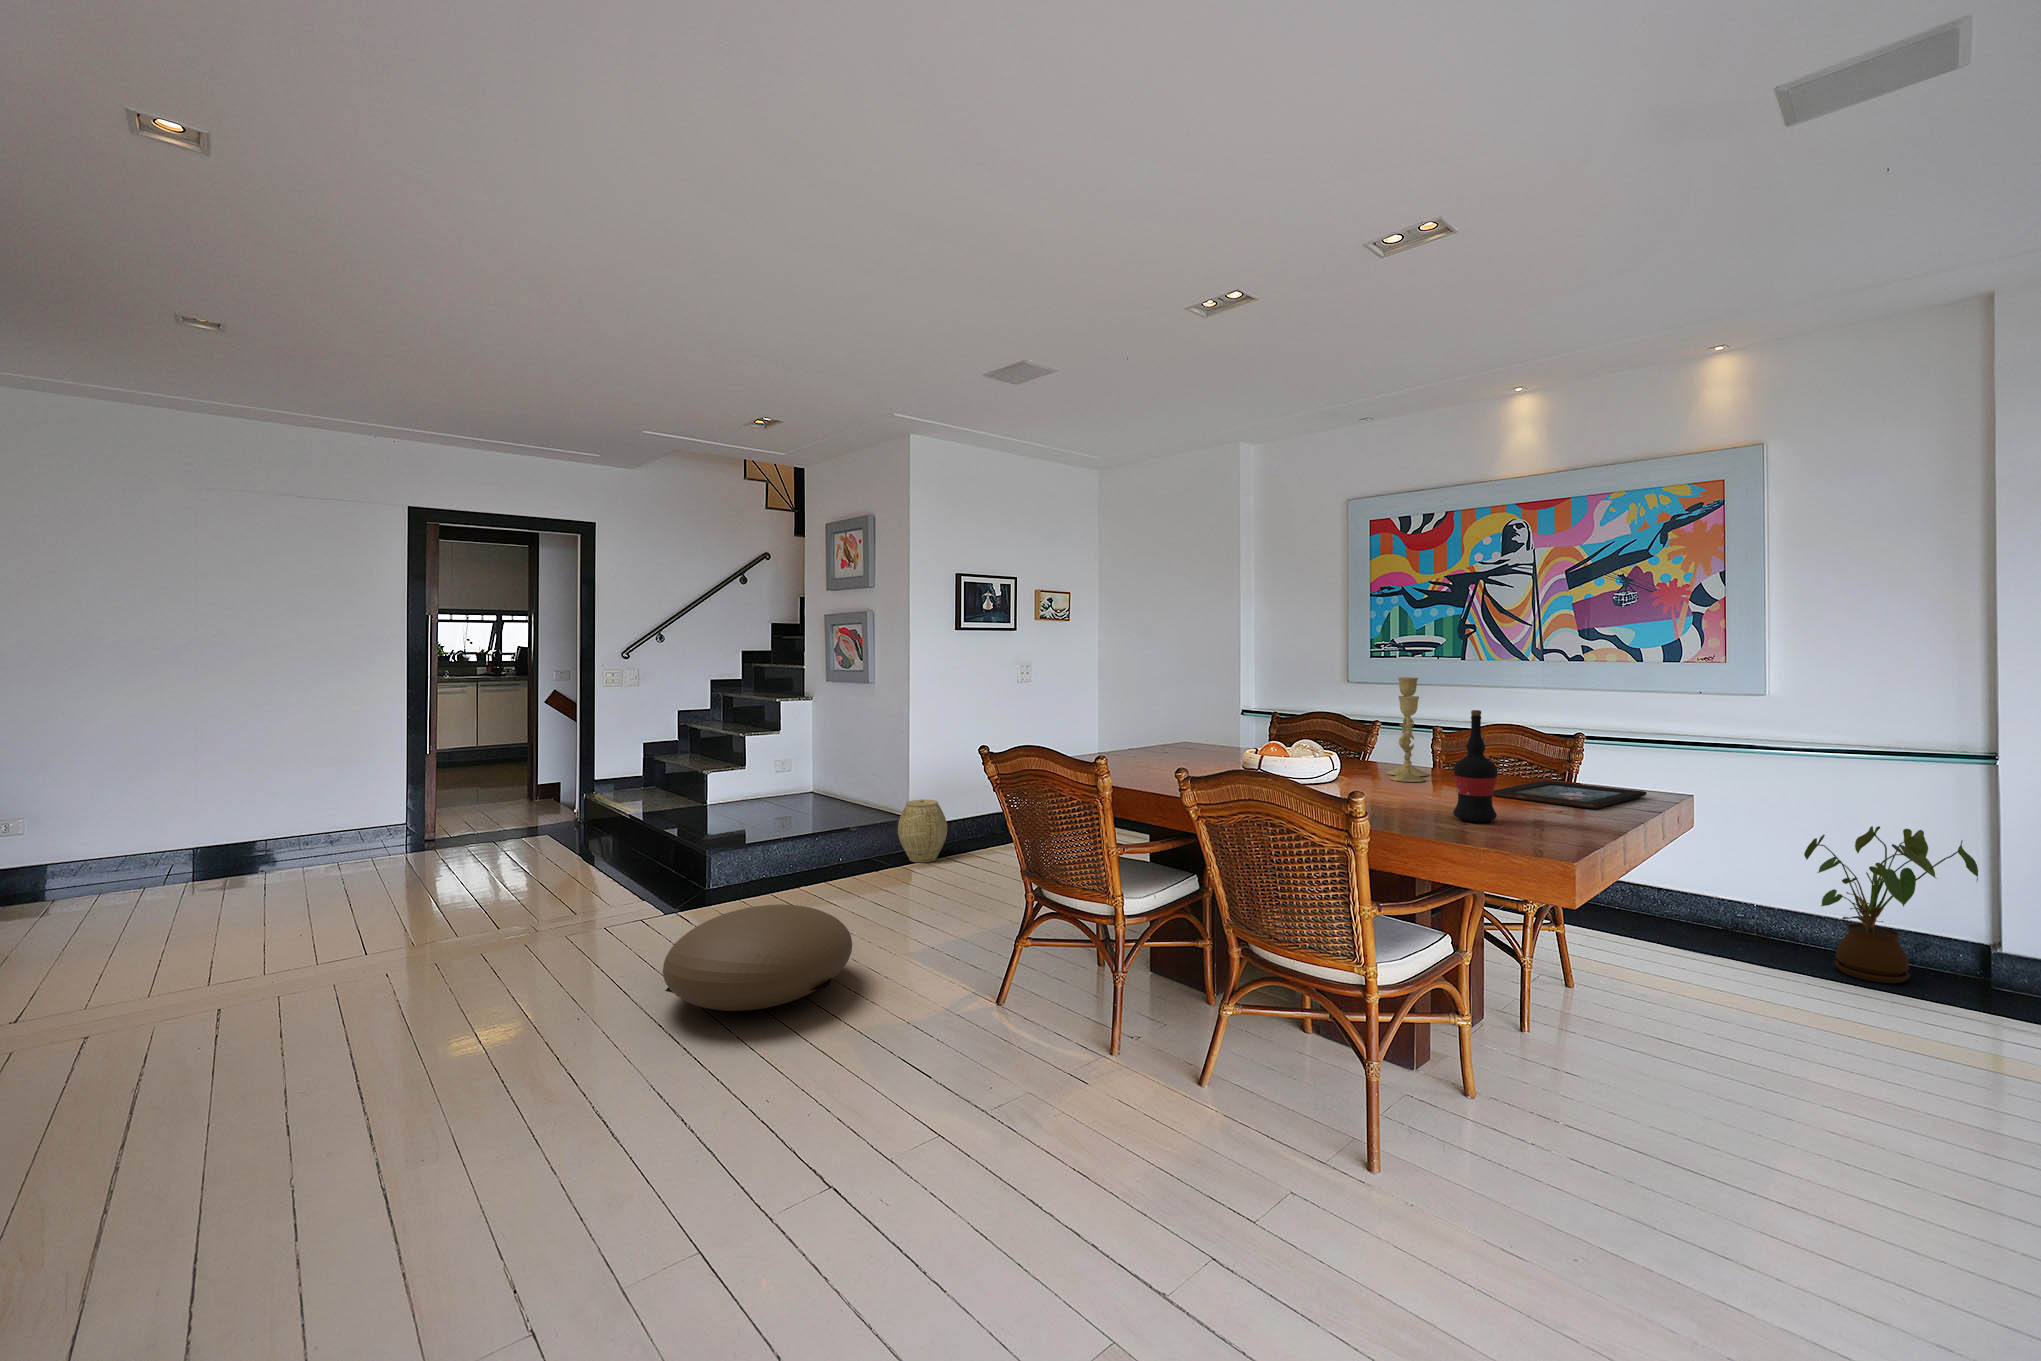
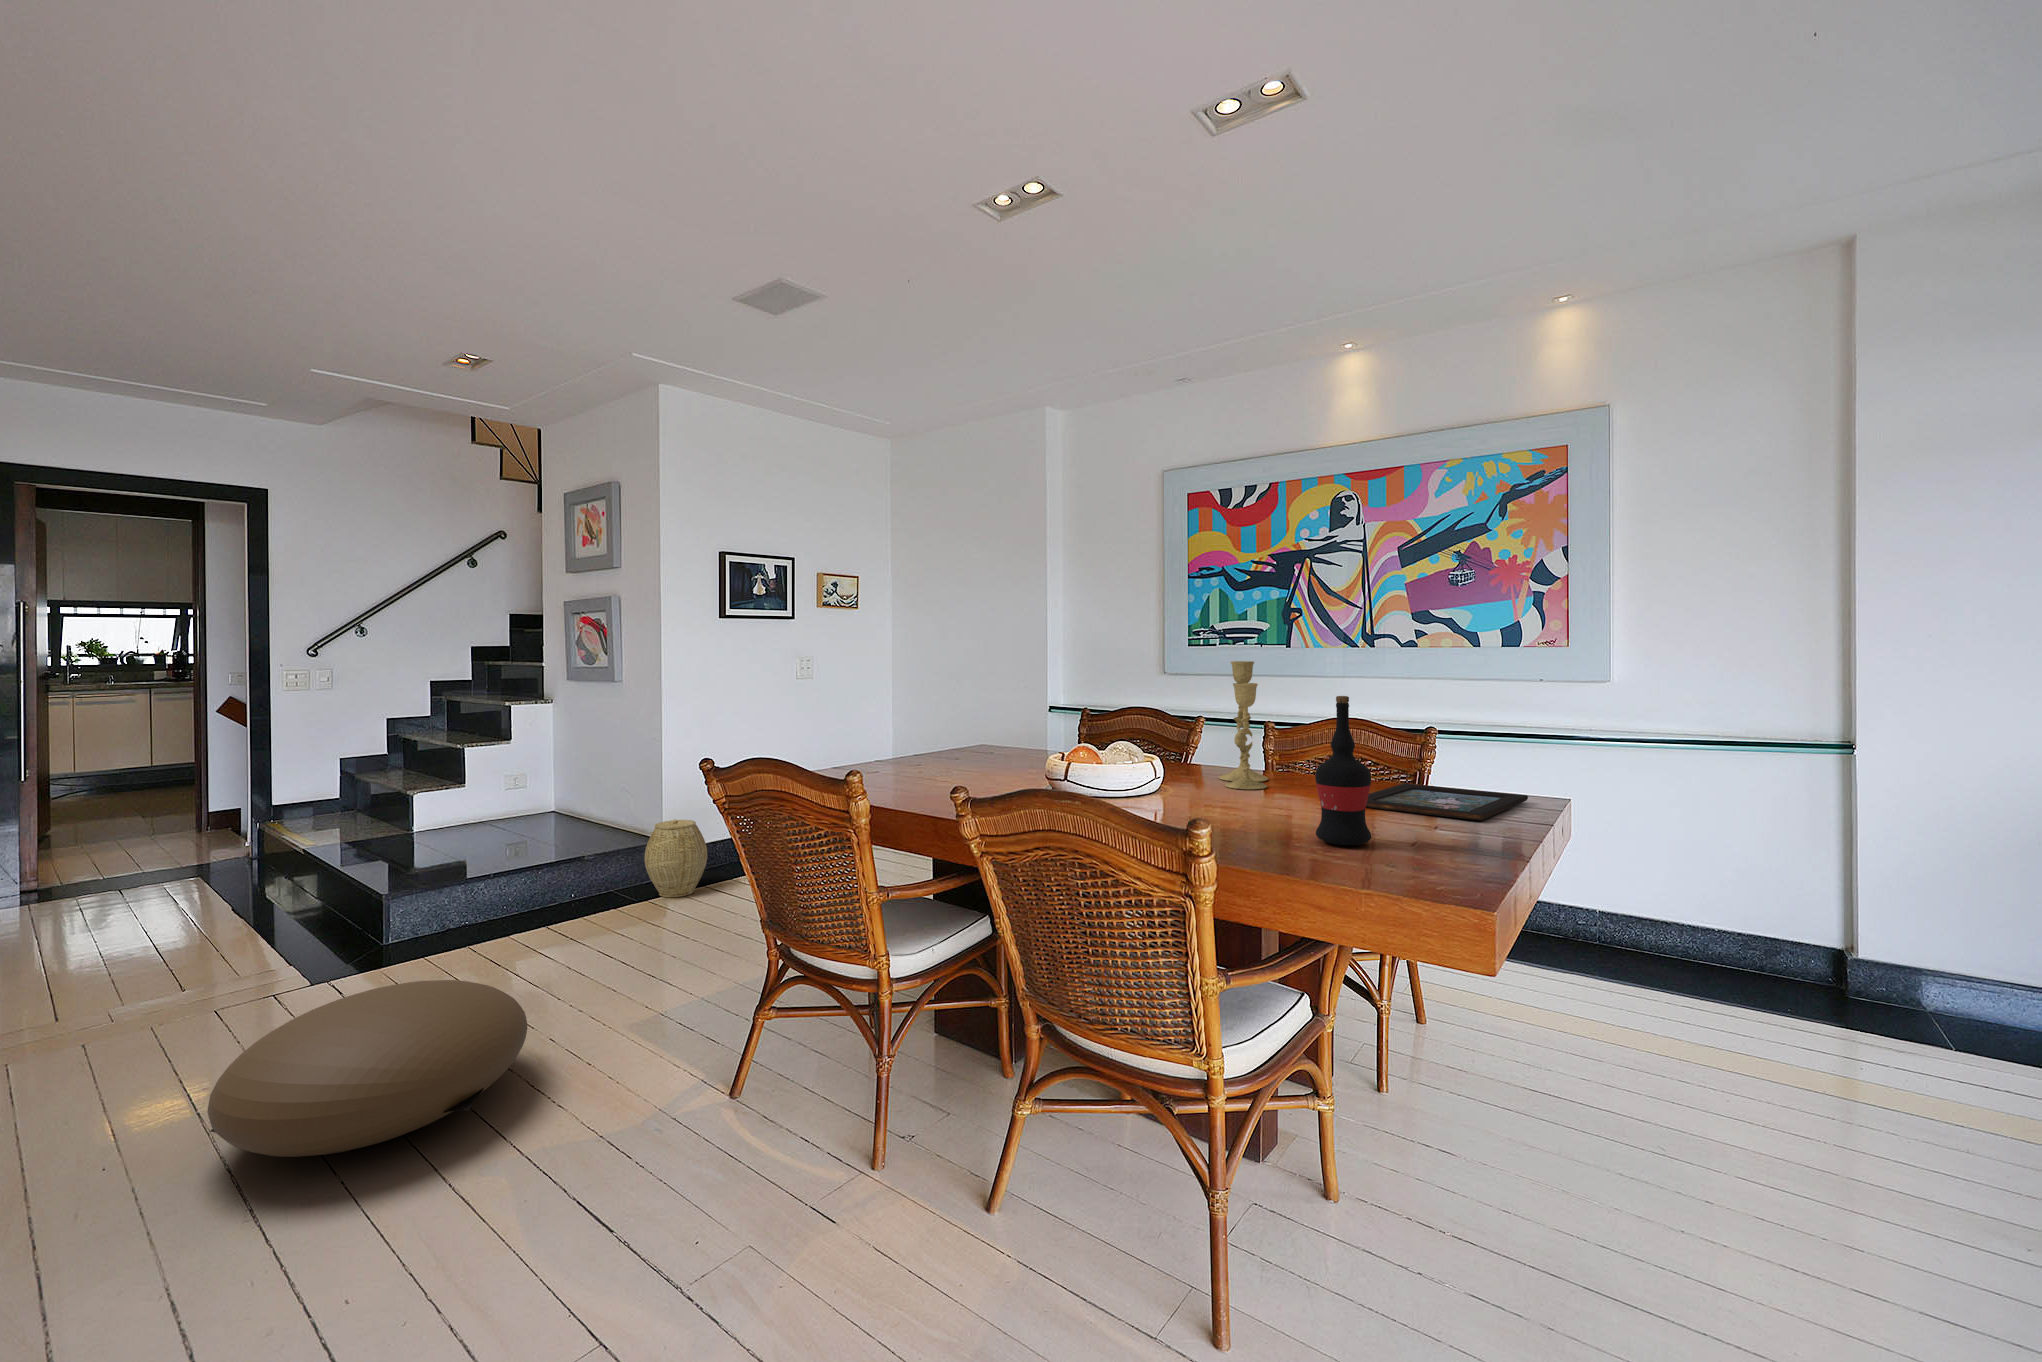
house plant: present [1804,826,1978,983] -> none [1661,824,1845,1001]

